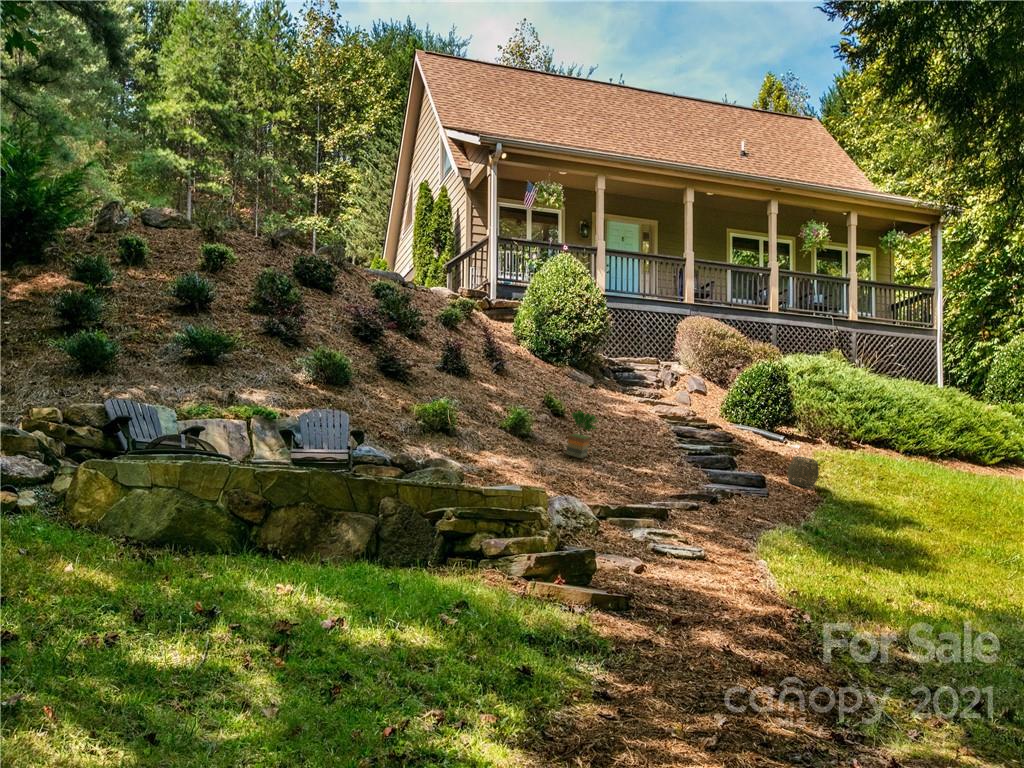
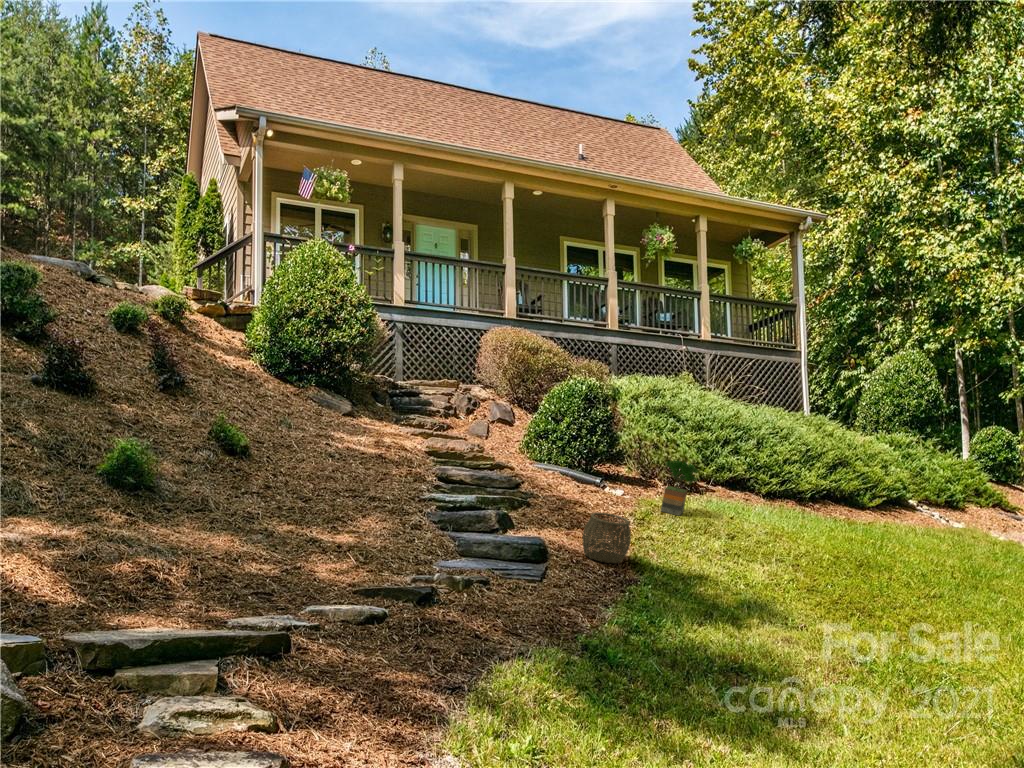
potted tree: present [566,411,598,458] -> present [661,460,698,516]

